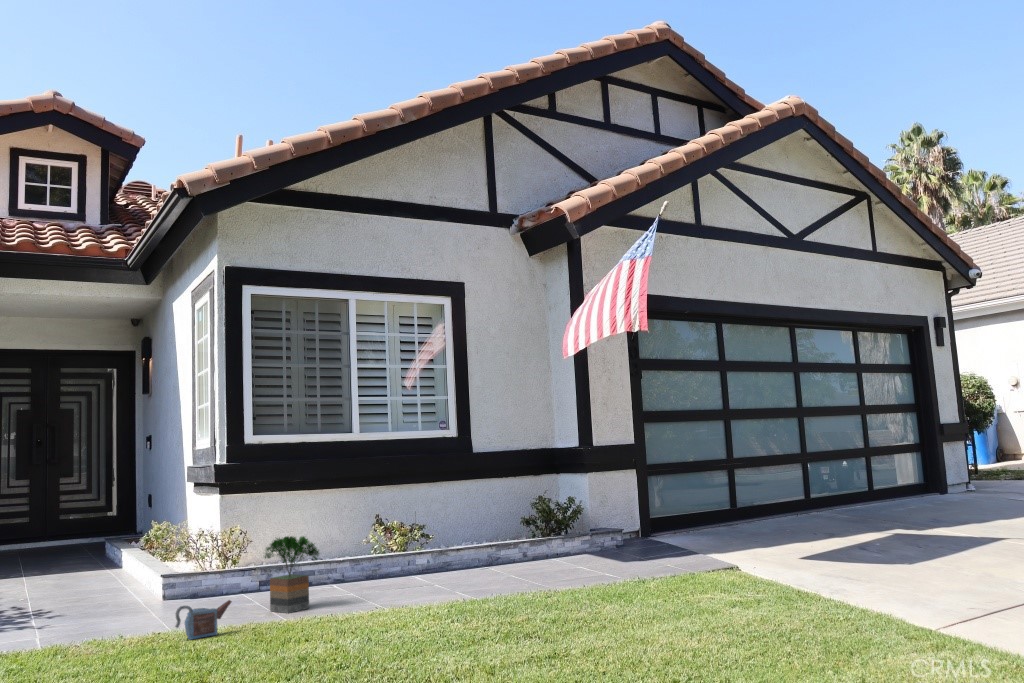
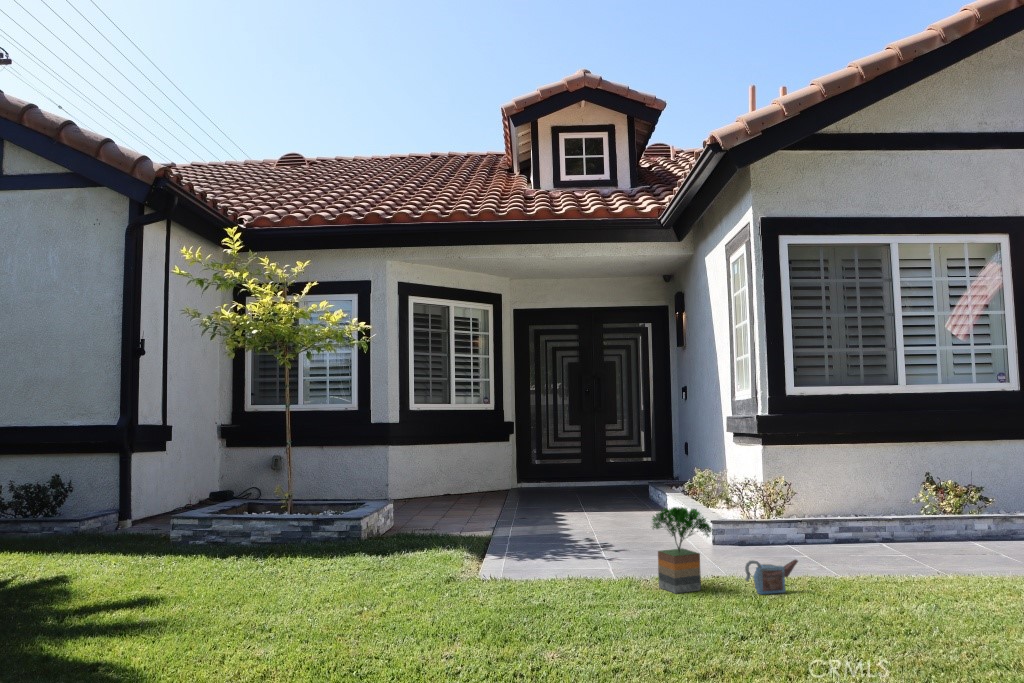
potted tree: present [264,536,319,613] -> present [652,507,713,593]

